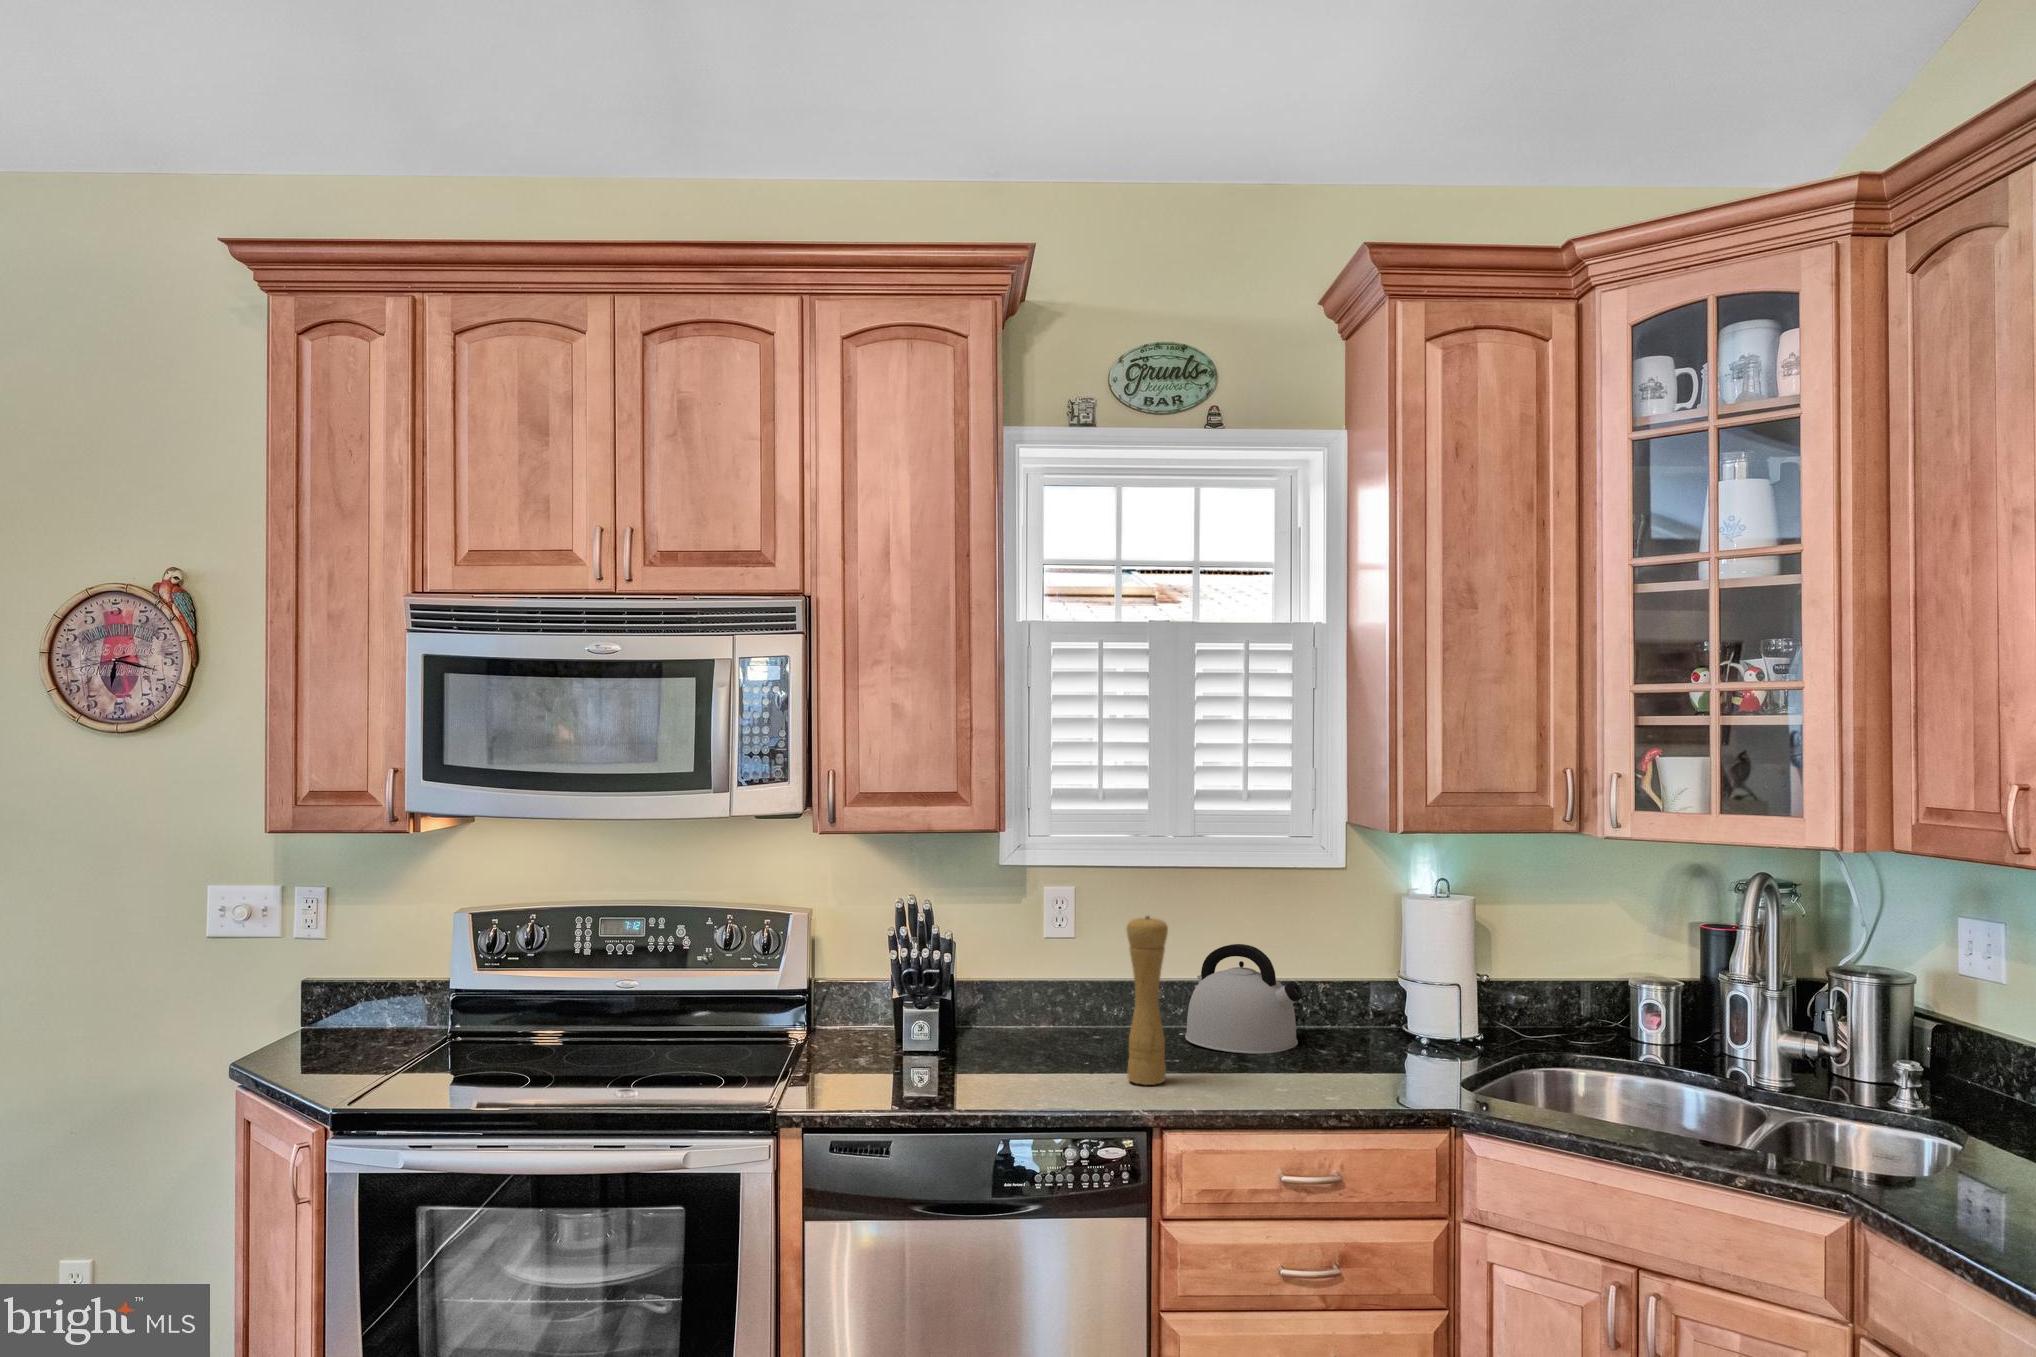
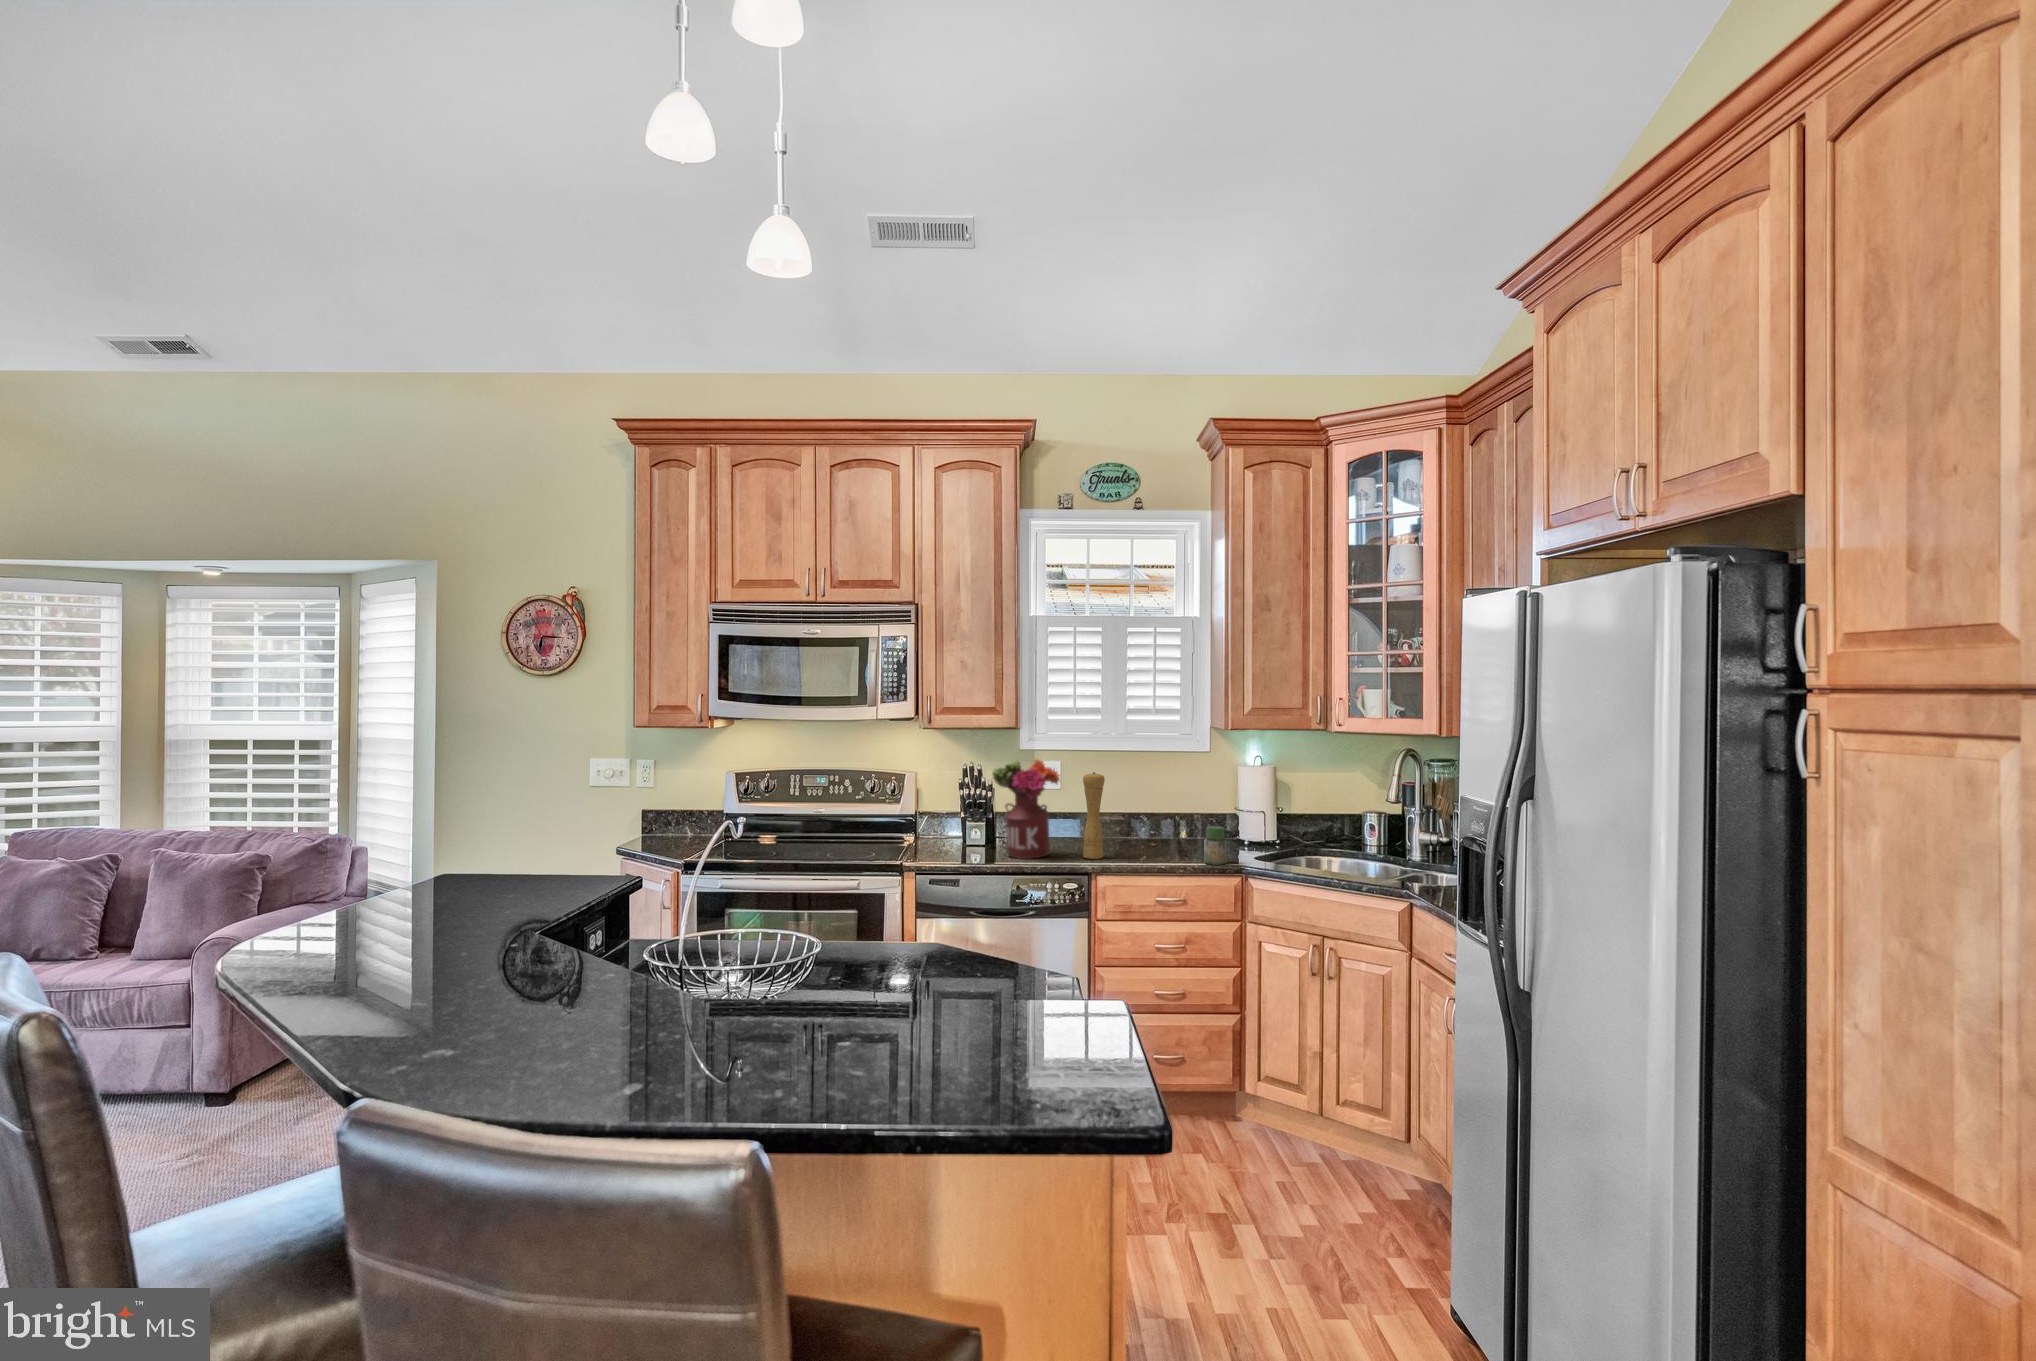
flower arrangement: none [950,888,1084,1084] -> present [992,759,1060,859]
kettle: present [1185,944,1303,1054] -> none [1119,793,1181,849]
jar: none [1369,1025,1413,1105] -> present [1204,826,1226,865]

